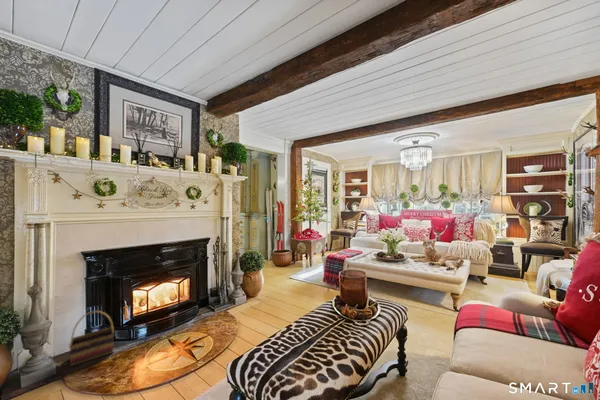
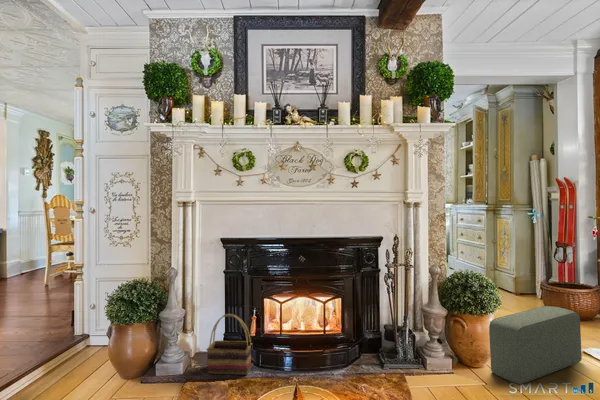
pouf: none [261,262,291,301] -> present [489,306,582,384]

